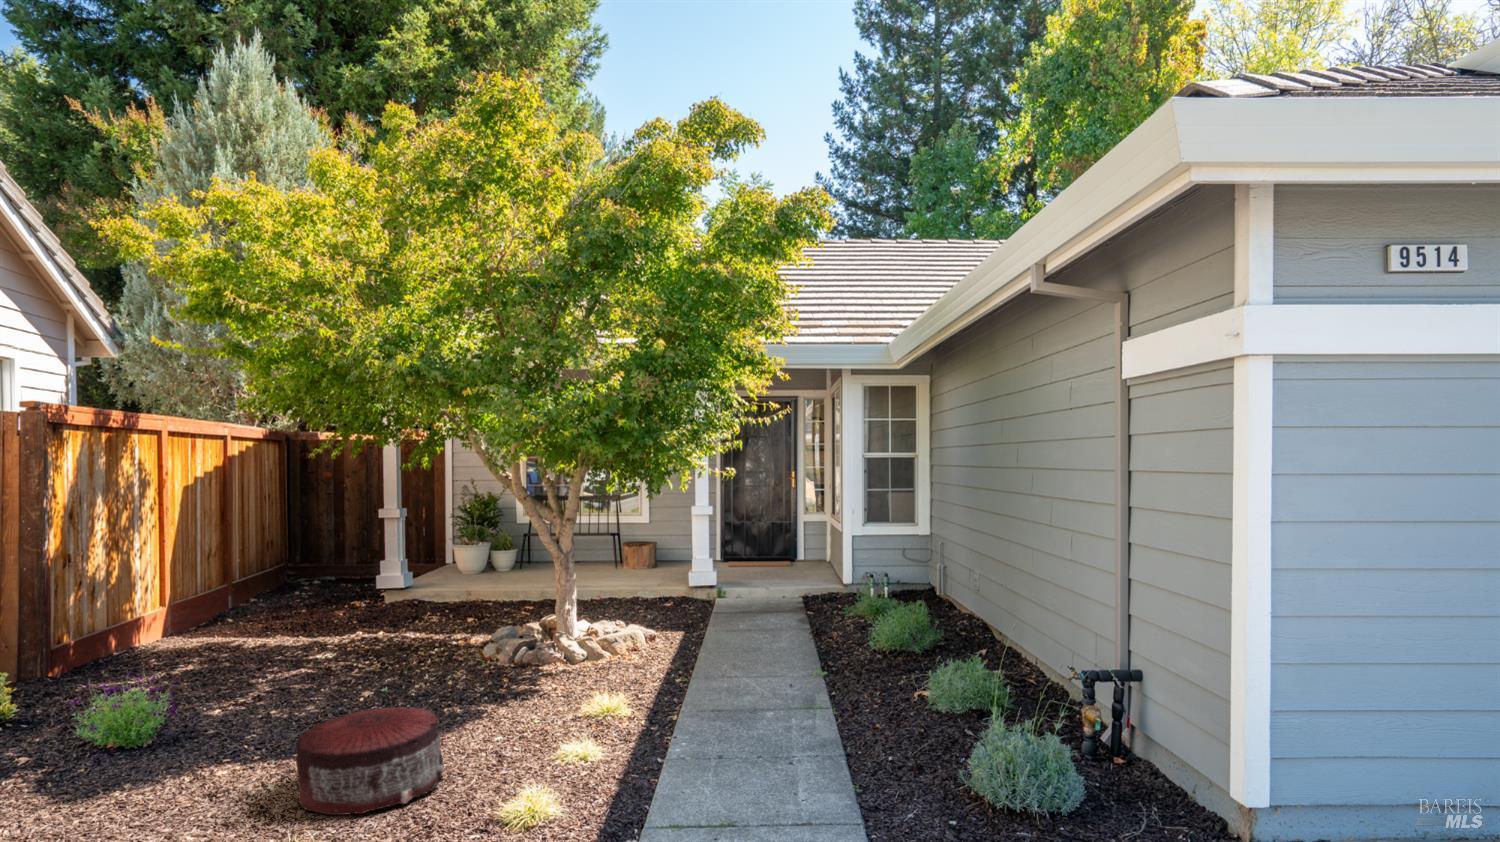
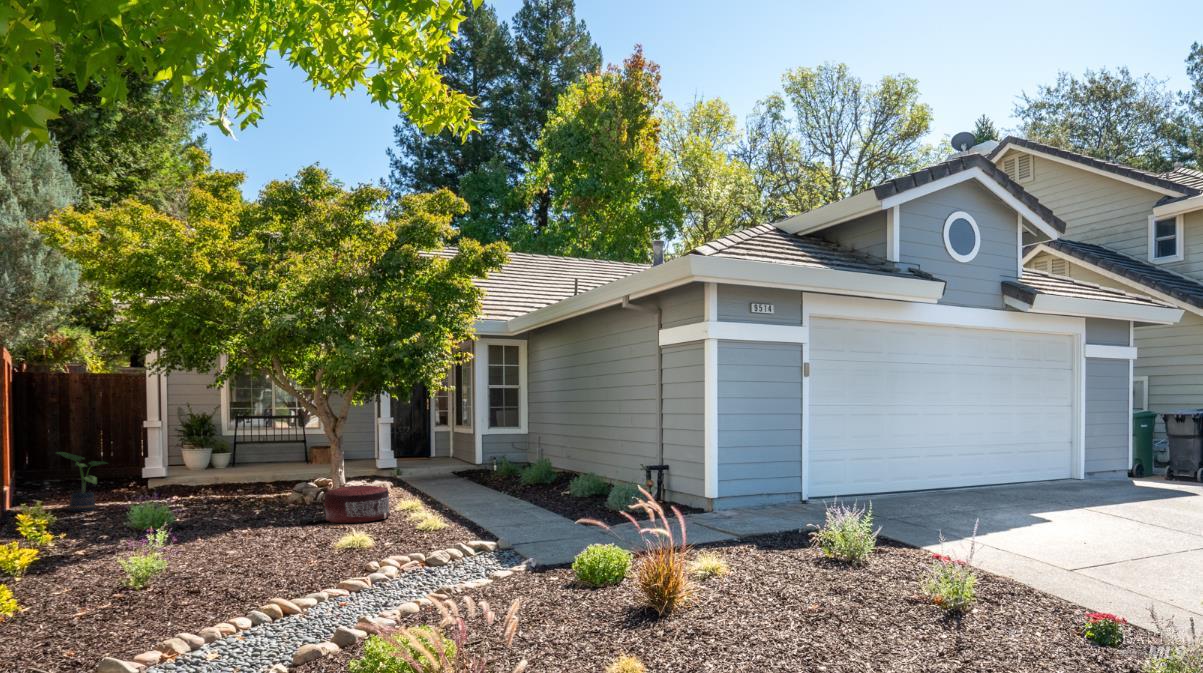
potted plant: none [77,585,163,679] -> present [57,452,107,512]

